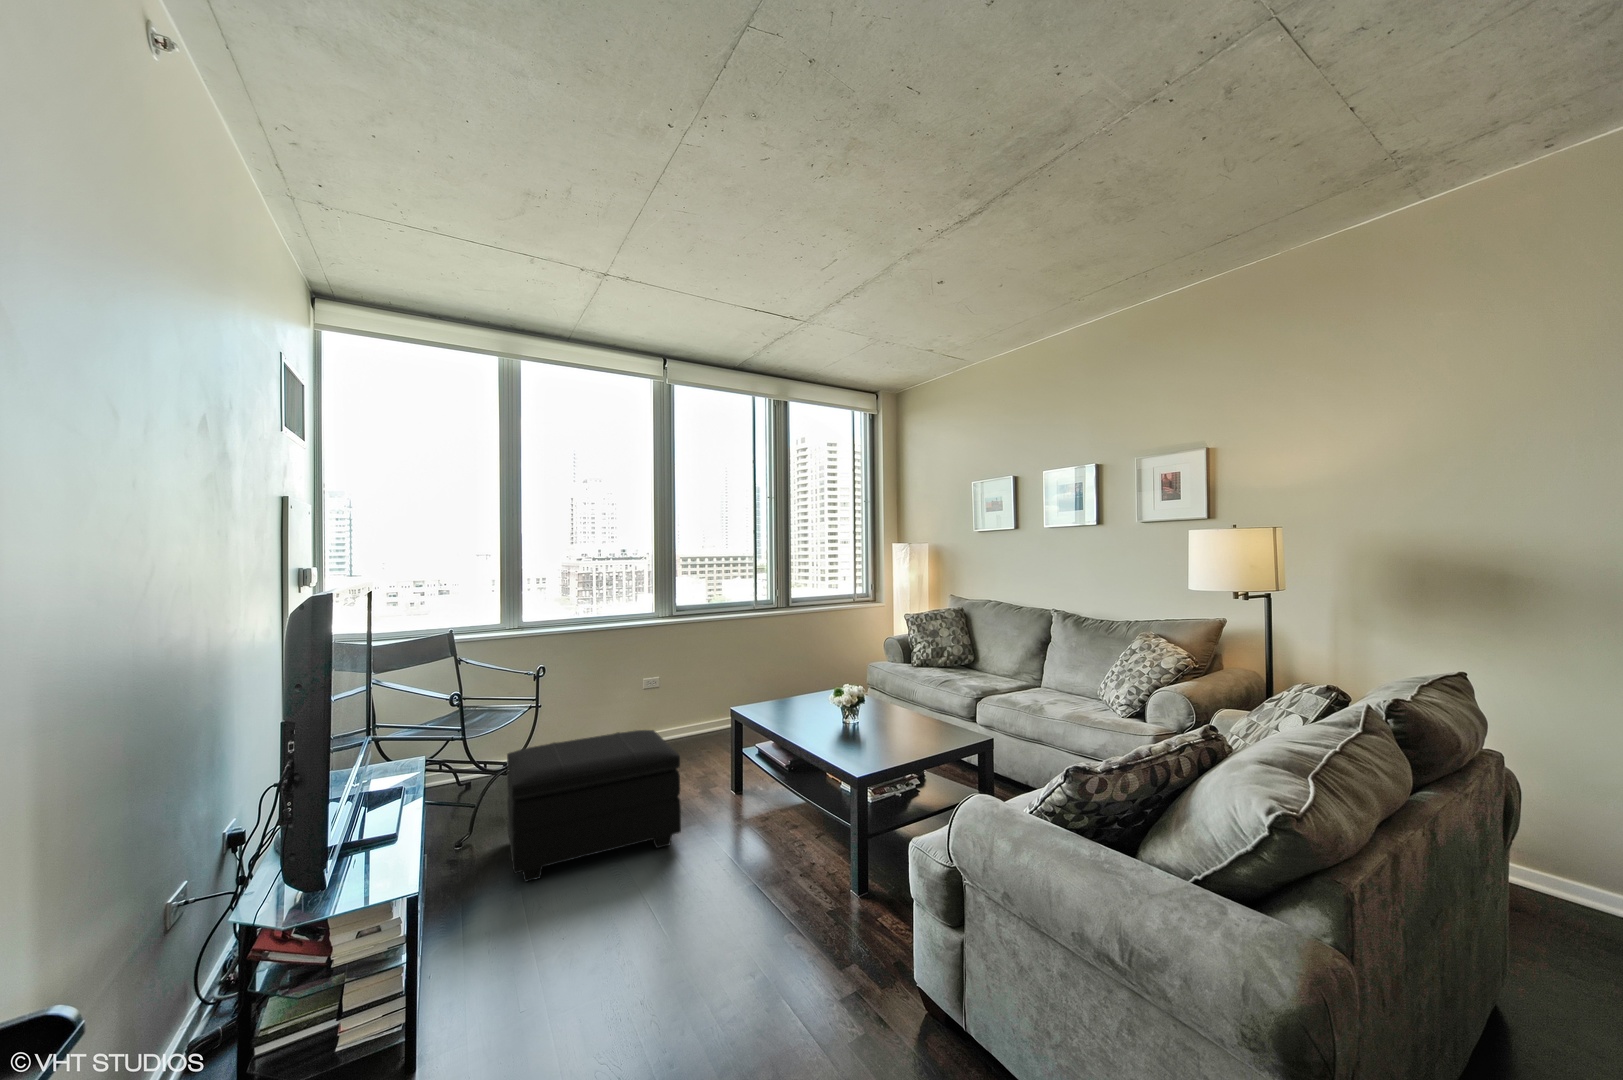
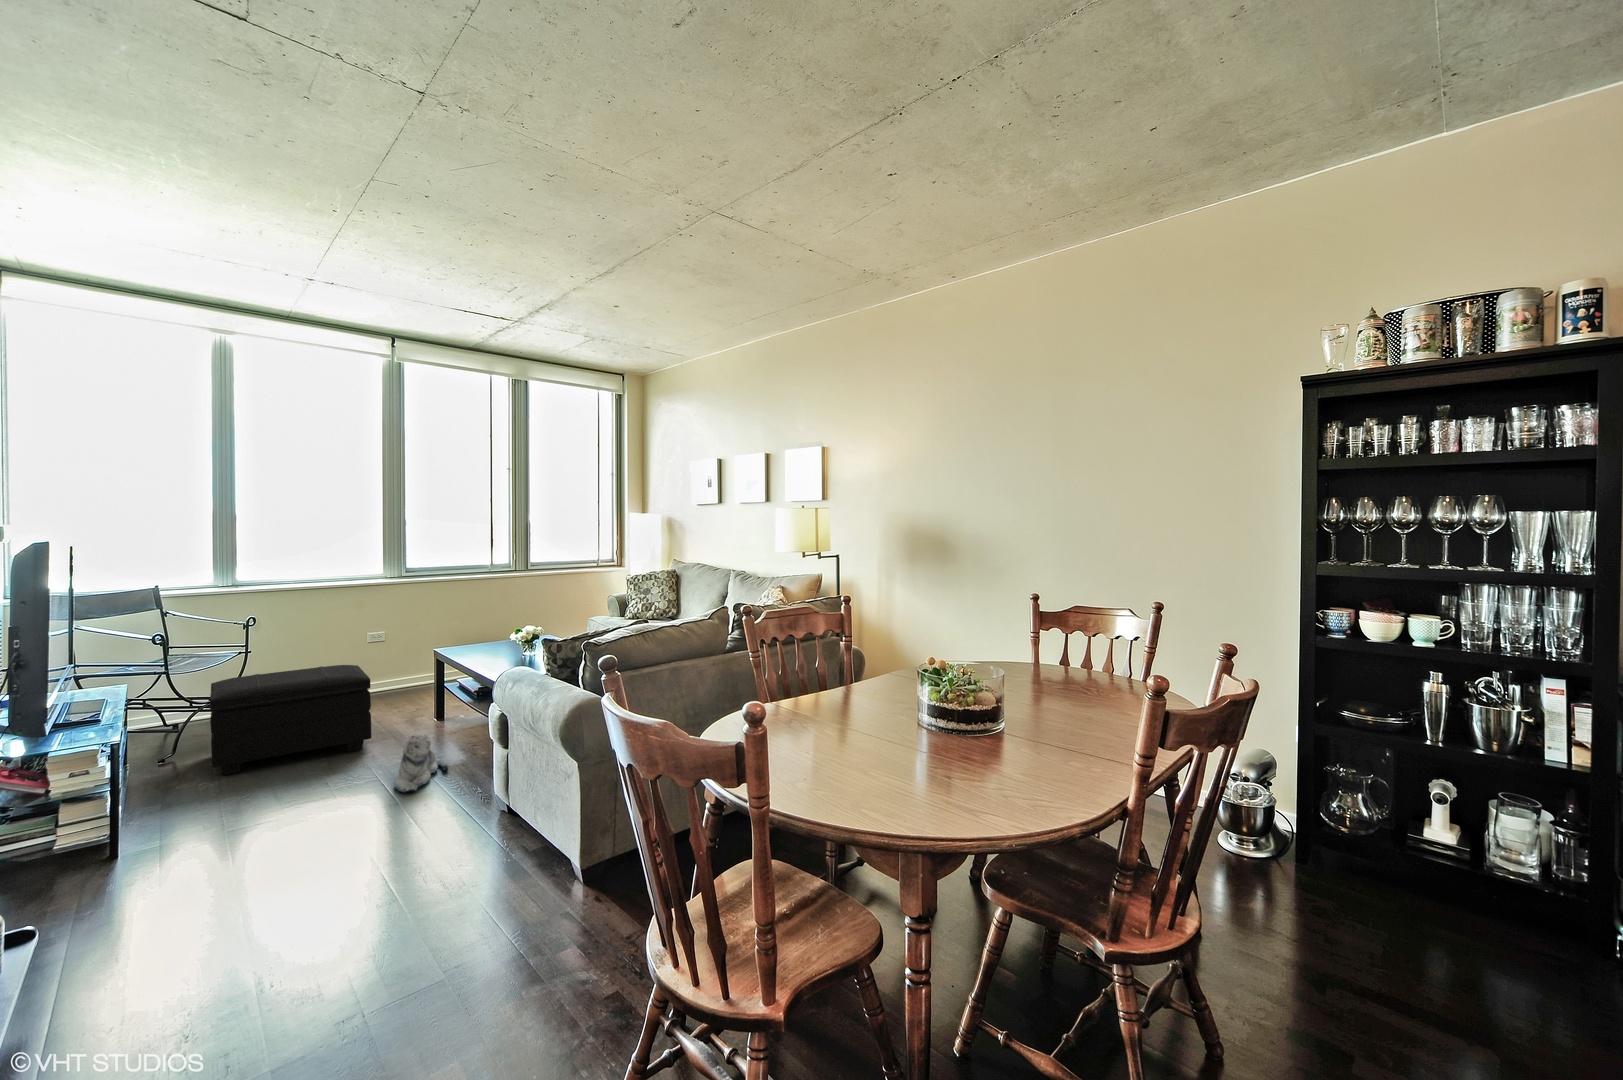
plush toy: none [733,852,796,948] -> present [394,735,448,793]

